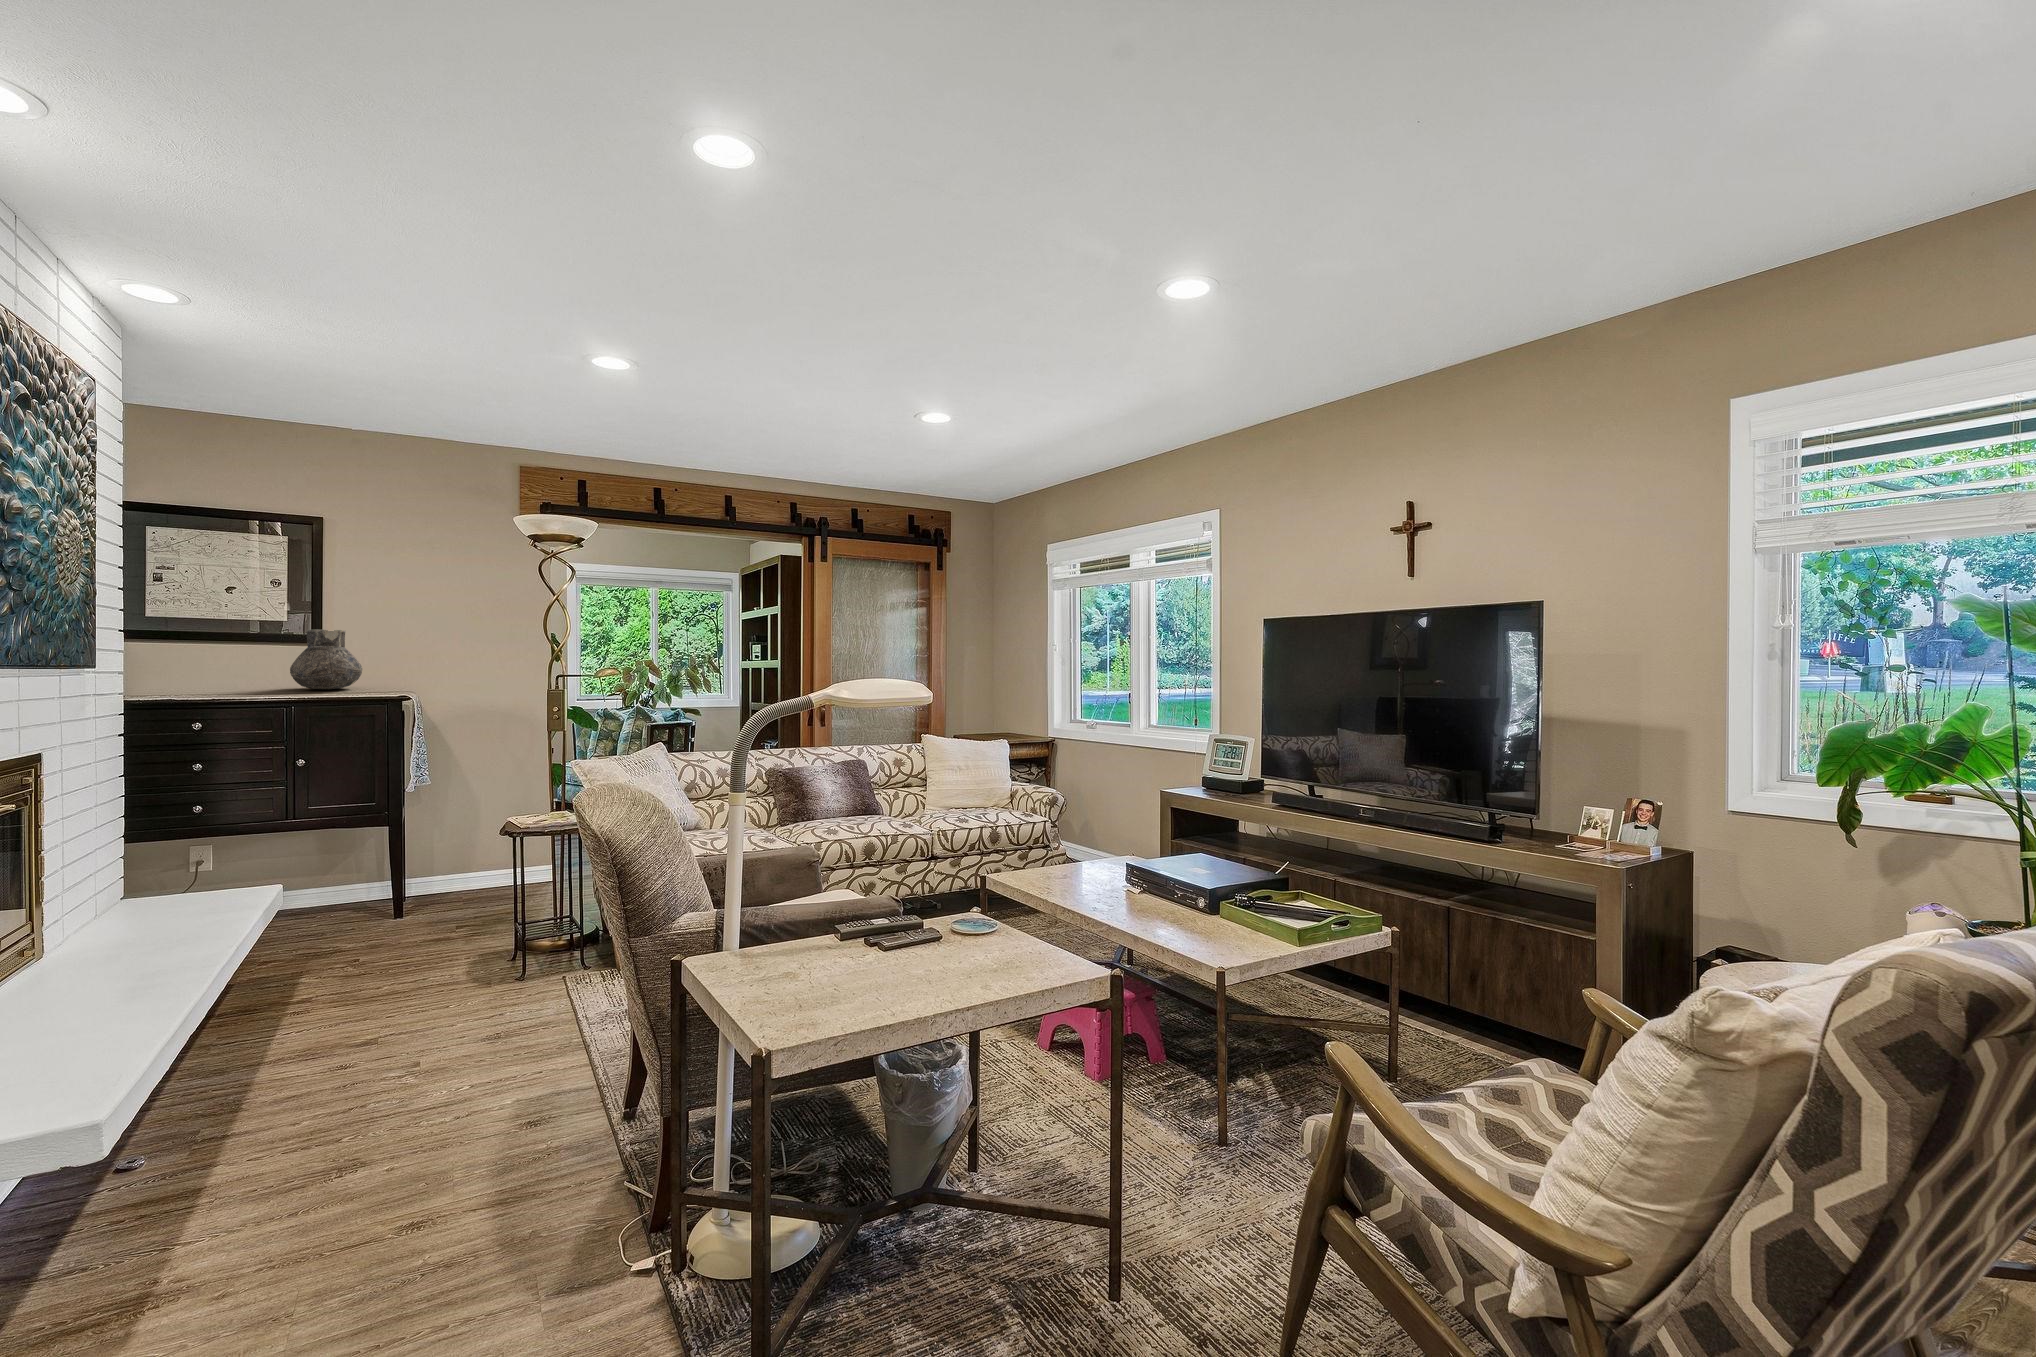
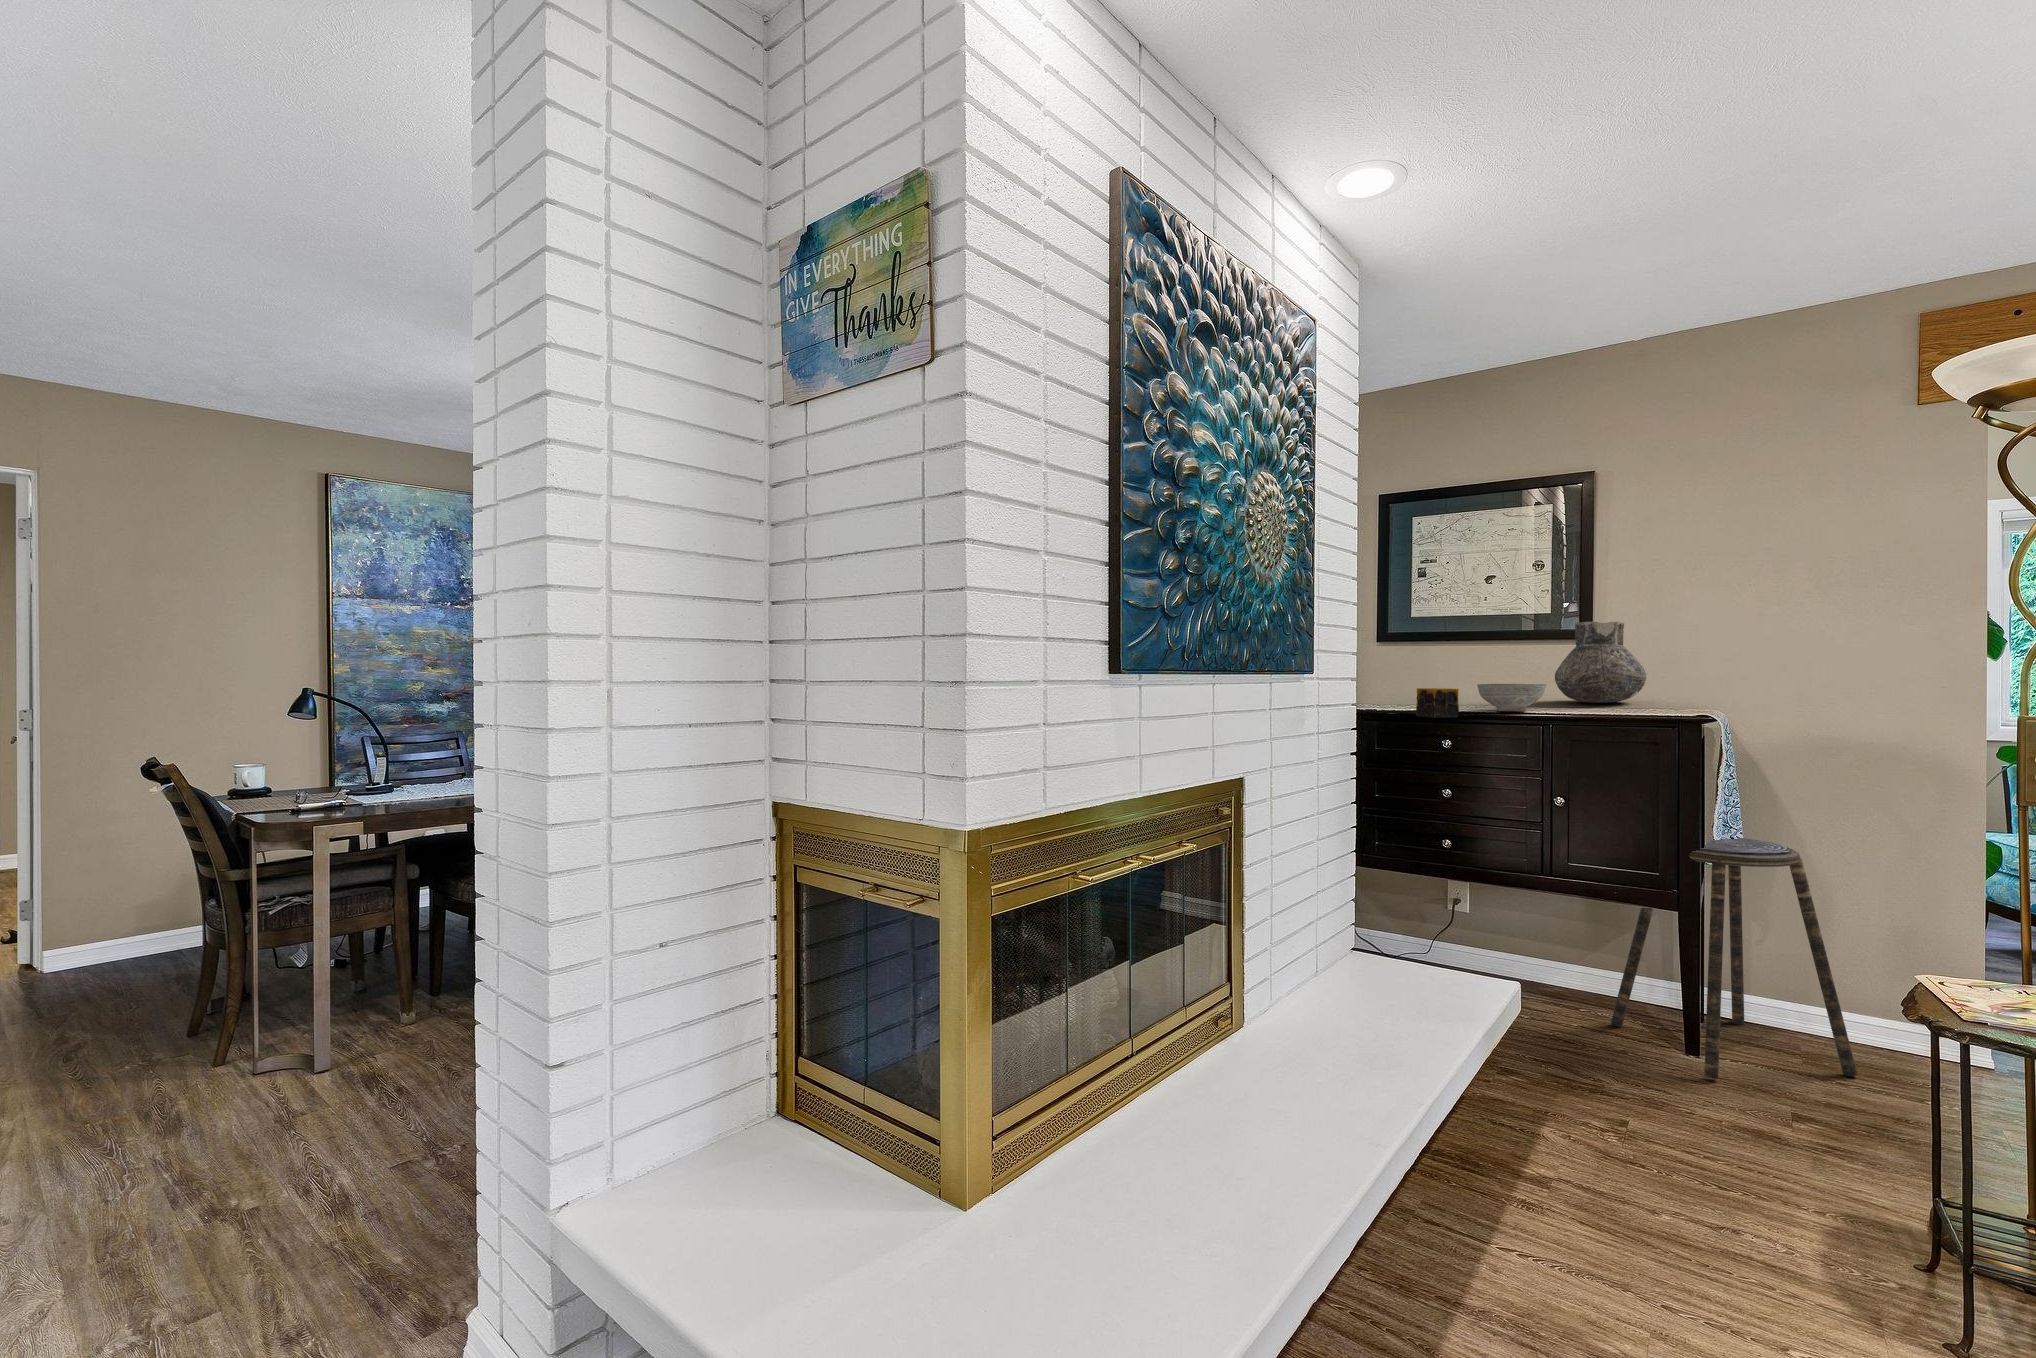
decorative bowl: none [225,676,288,698] -> present [1477,684,1547,711]
candle: none [169,681,212,705] -> present [1416,688,1459,718]
stool: none [341,773,493,924] -> present [1611,838,1858,1079]

